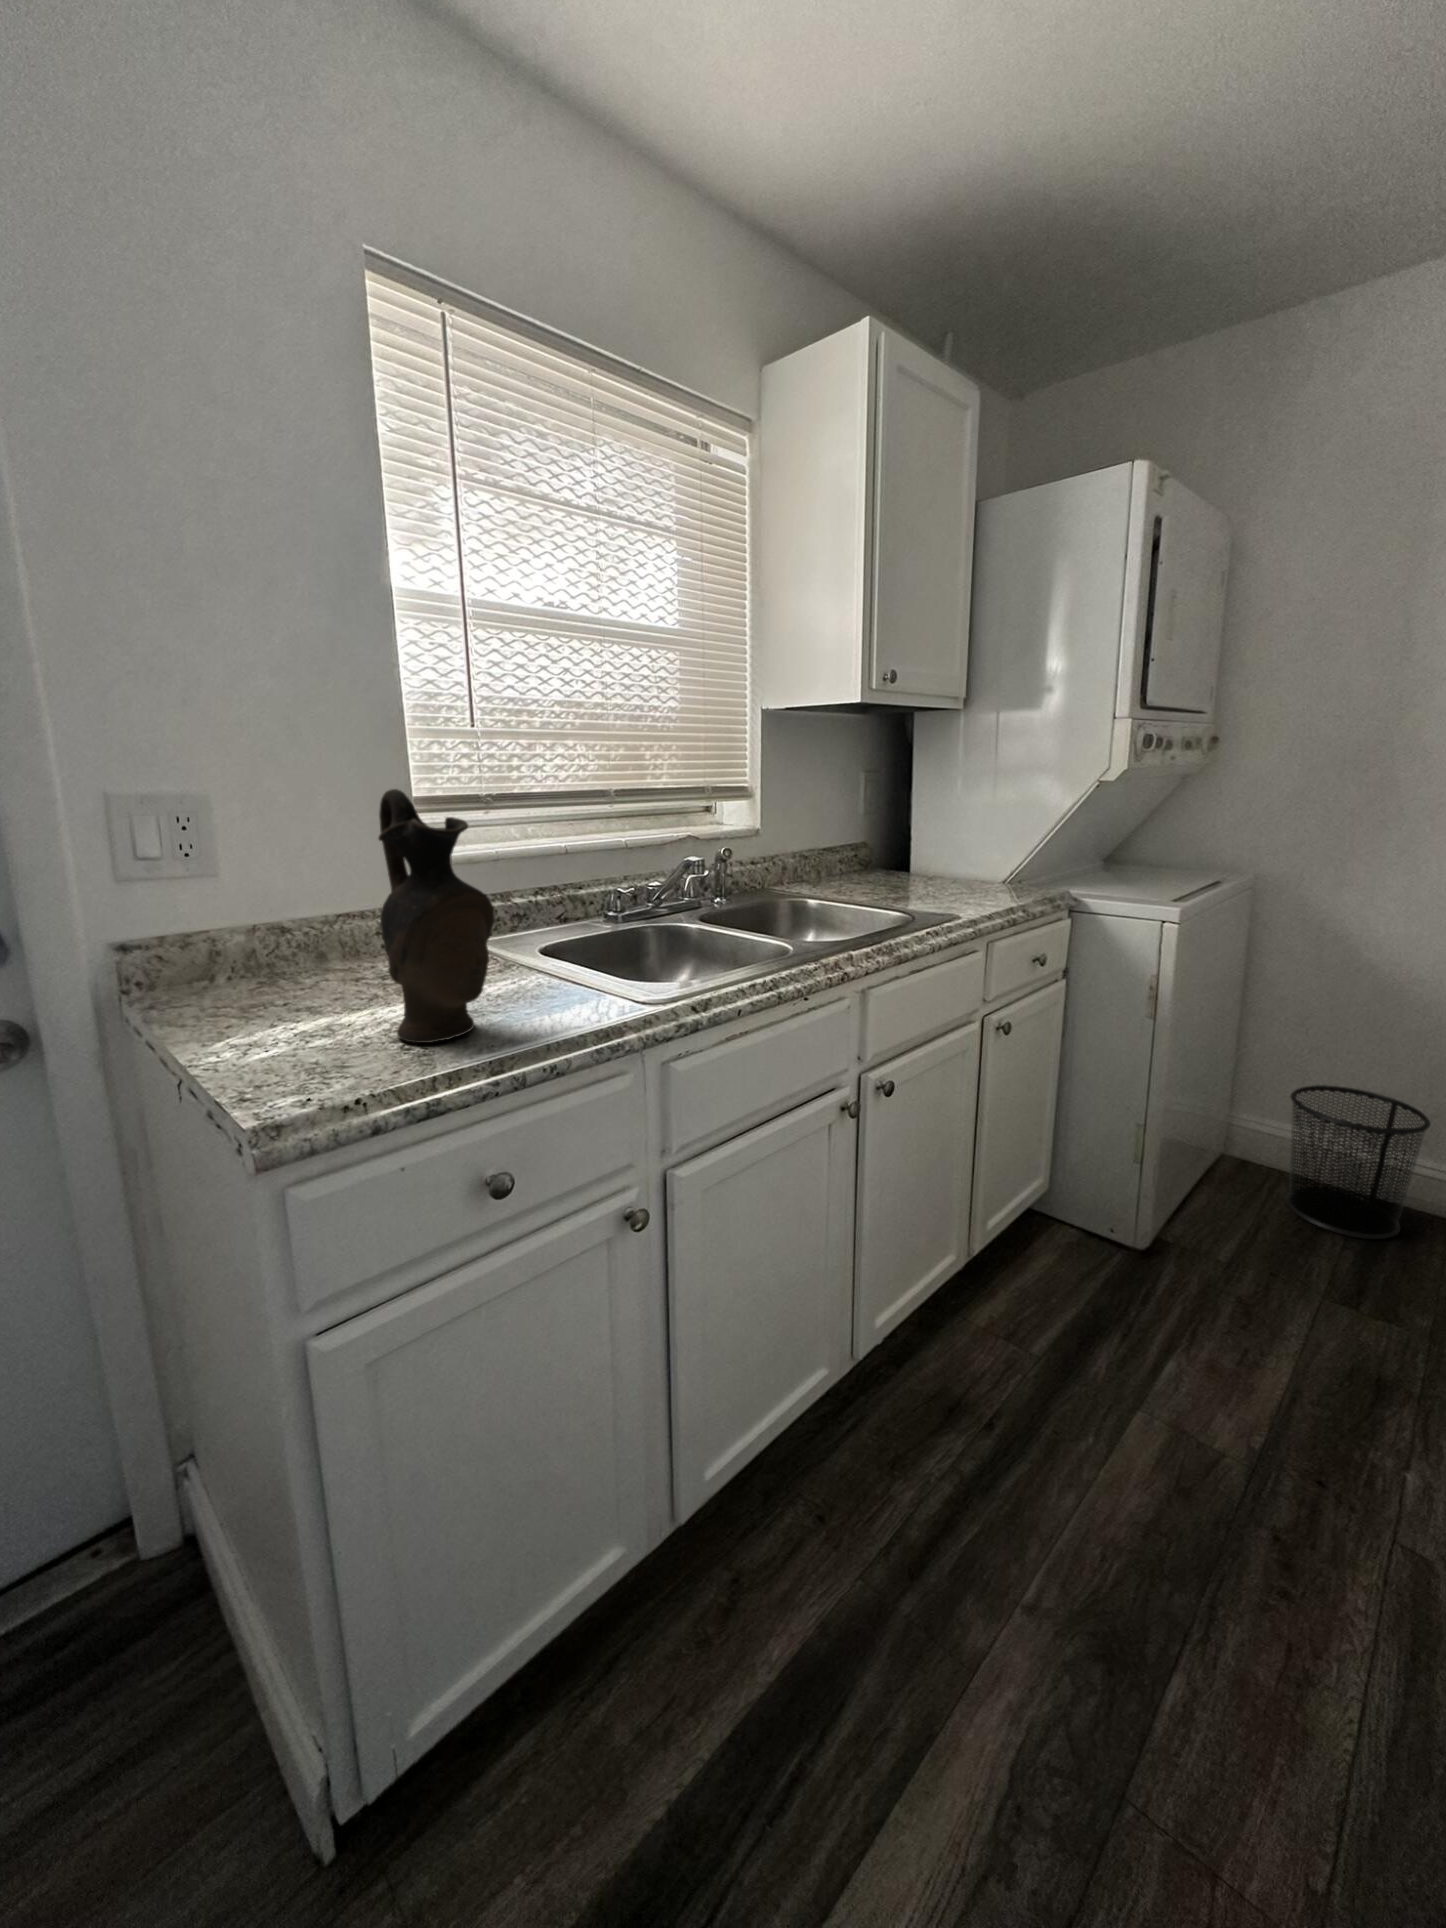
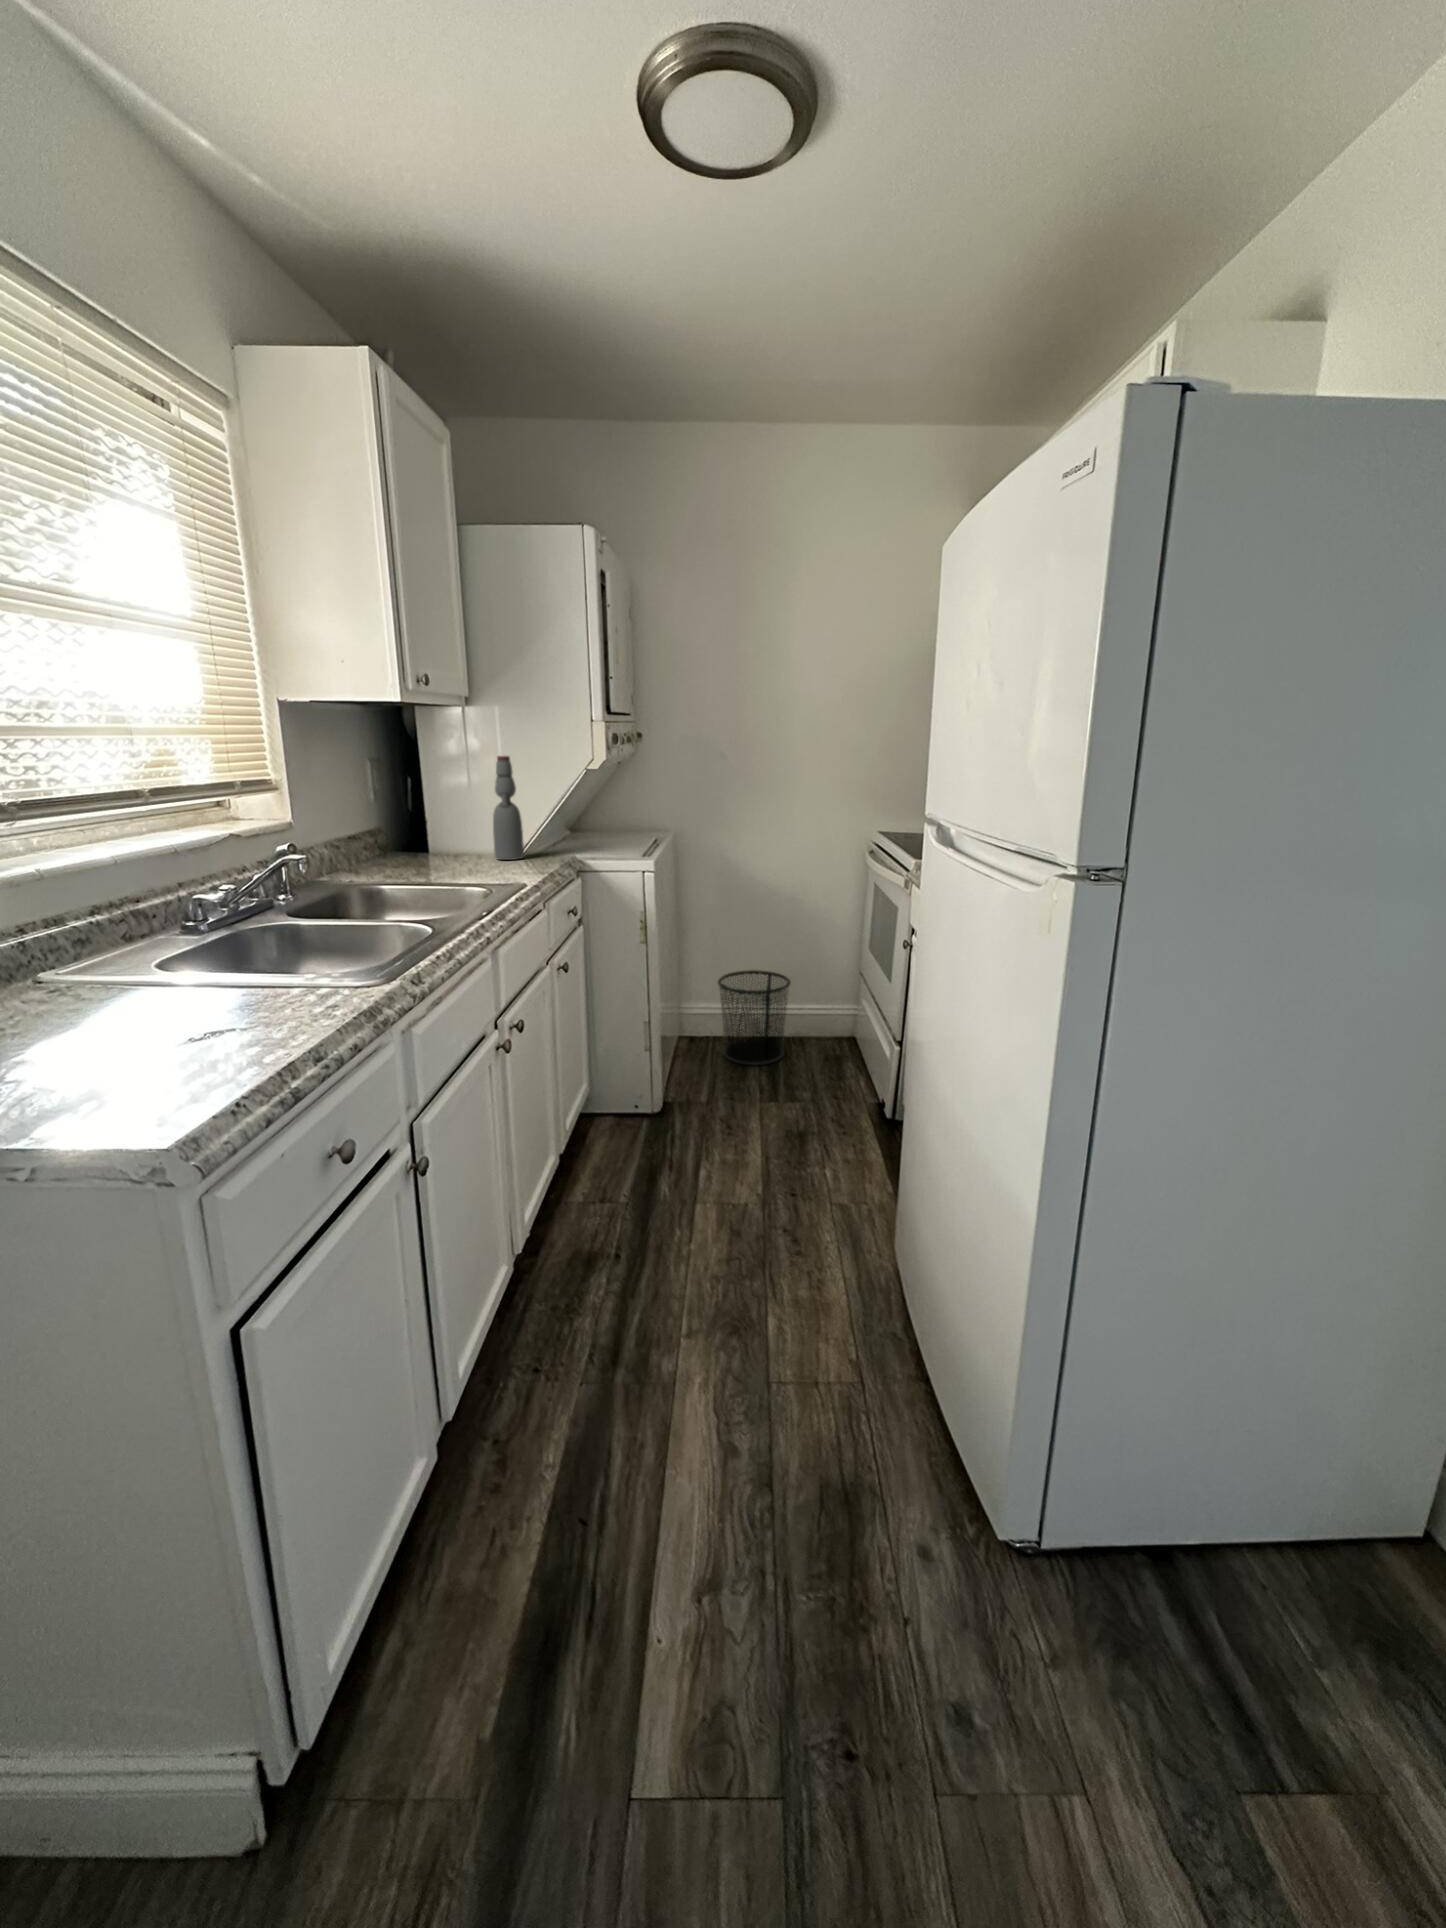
bottle: none [972,765,1008,888] -> present [493,756,524,860]
ceramic pitcher: present [378,789,494,1043] -> none [88,807,272,1060]

